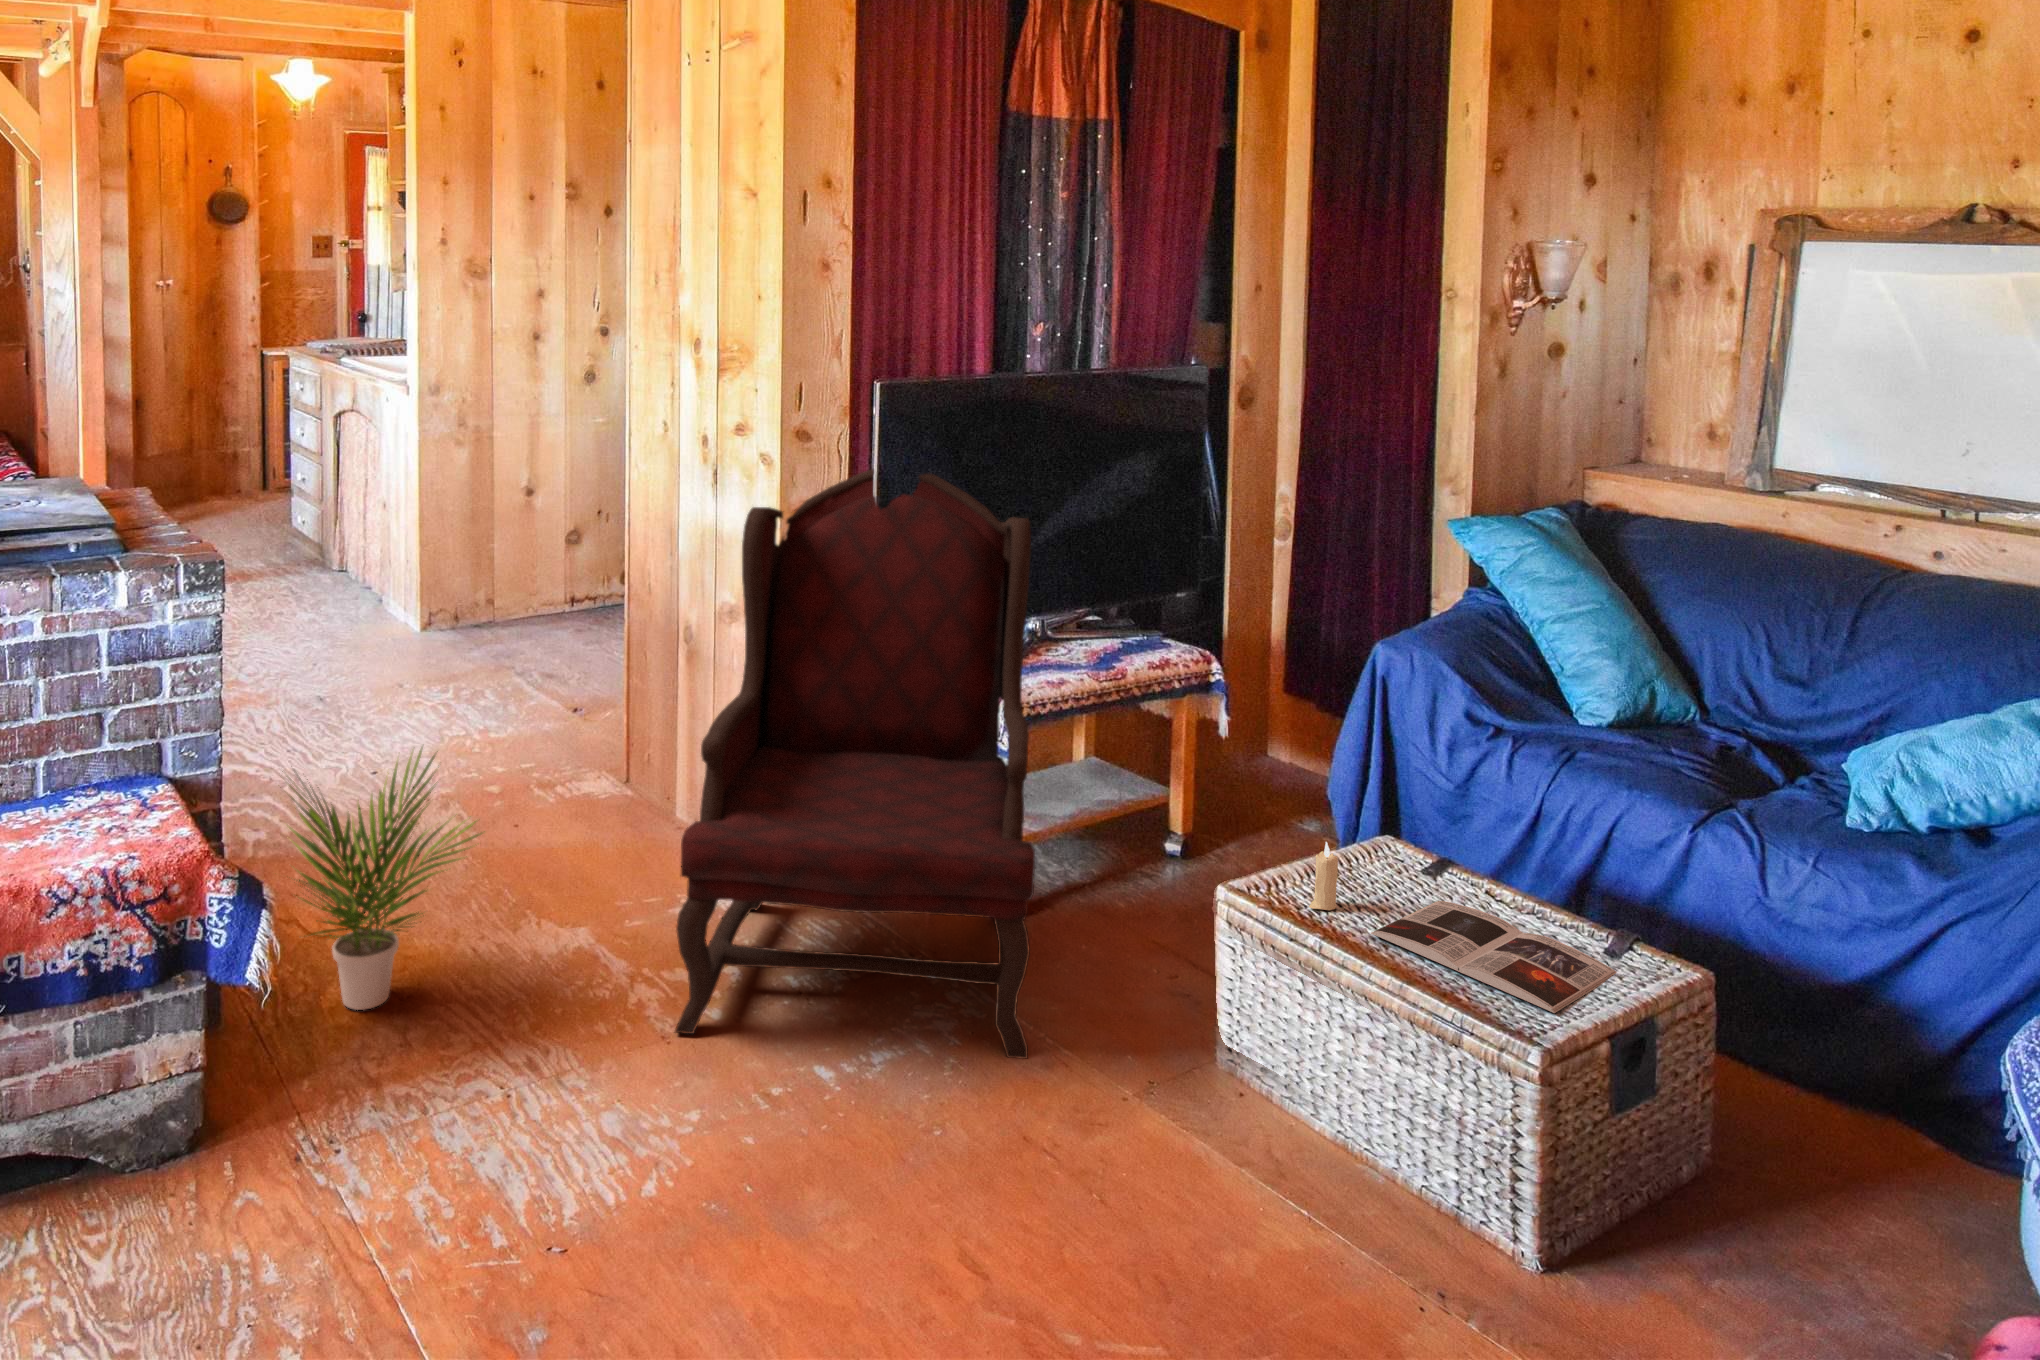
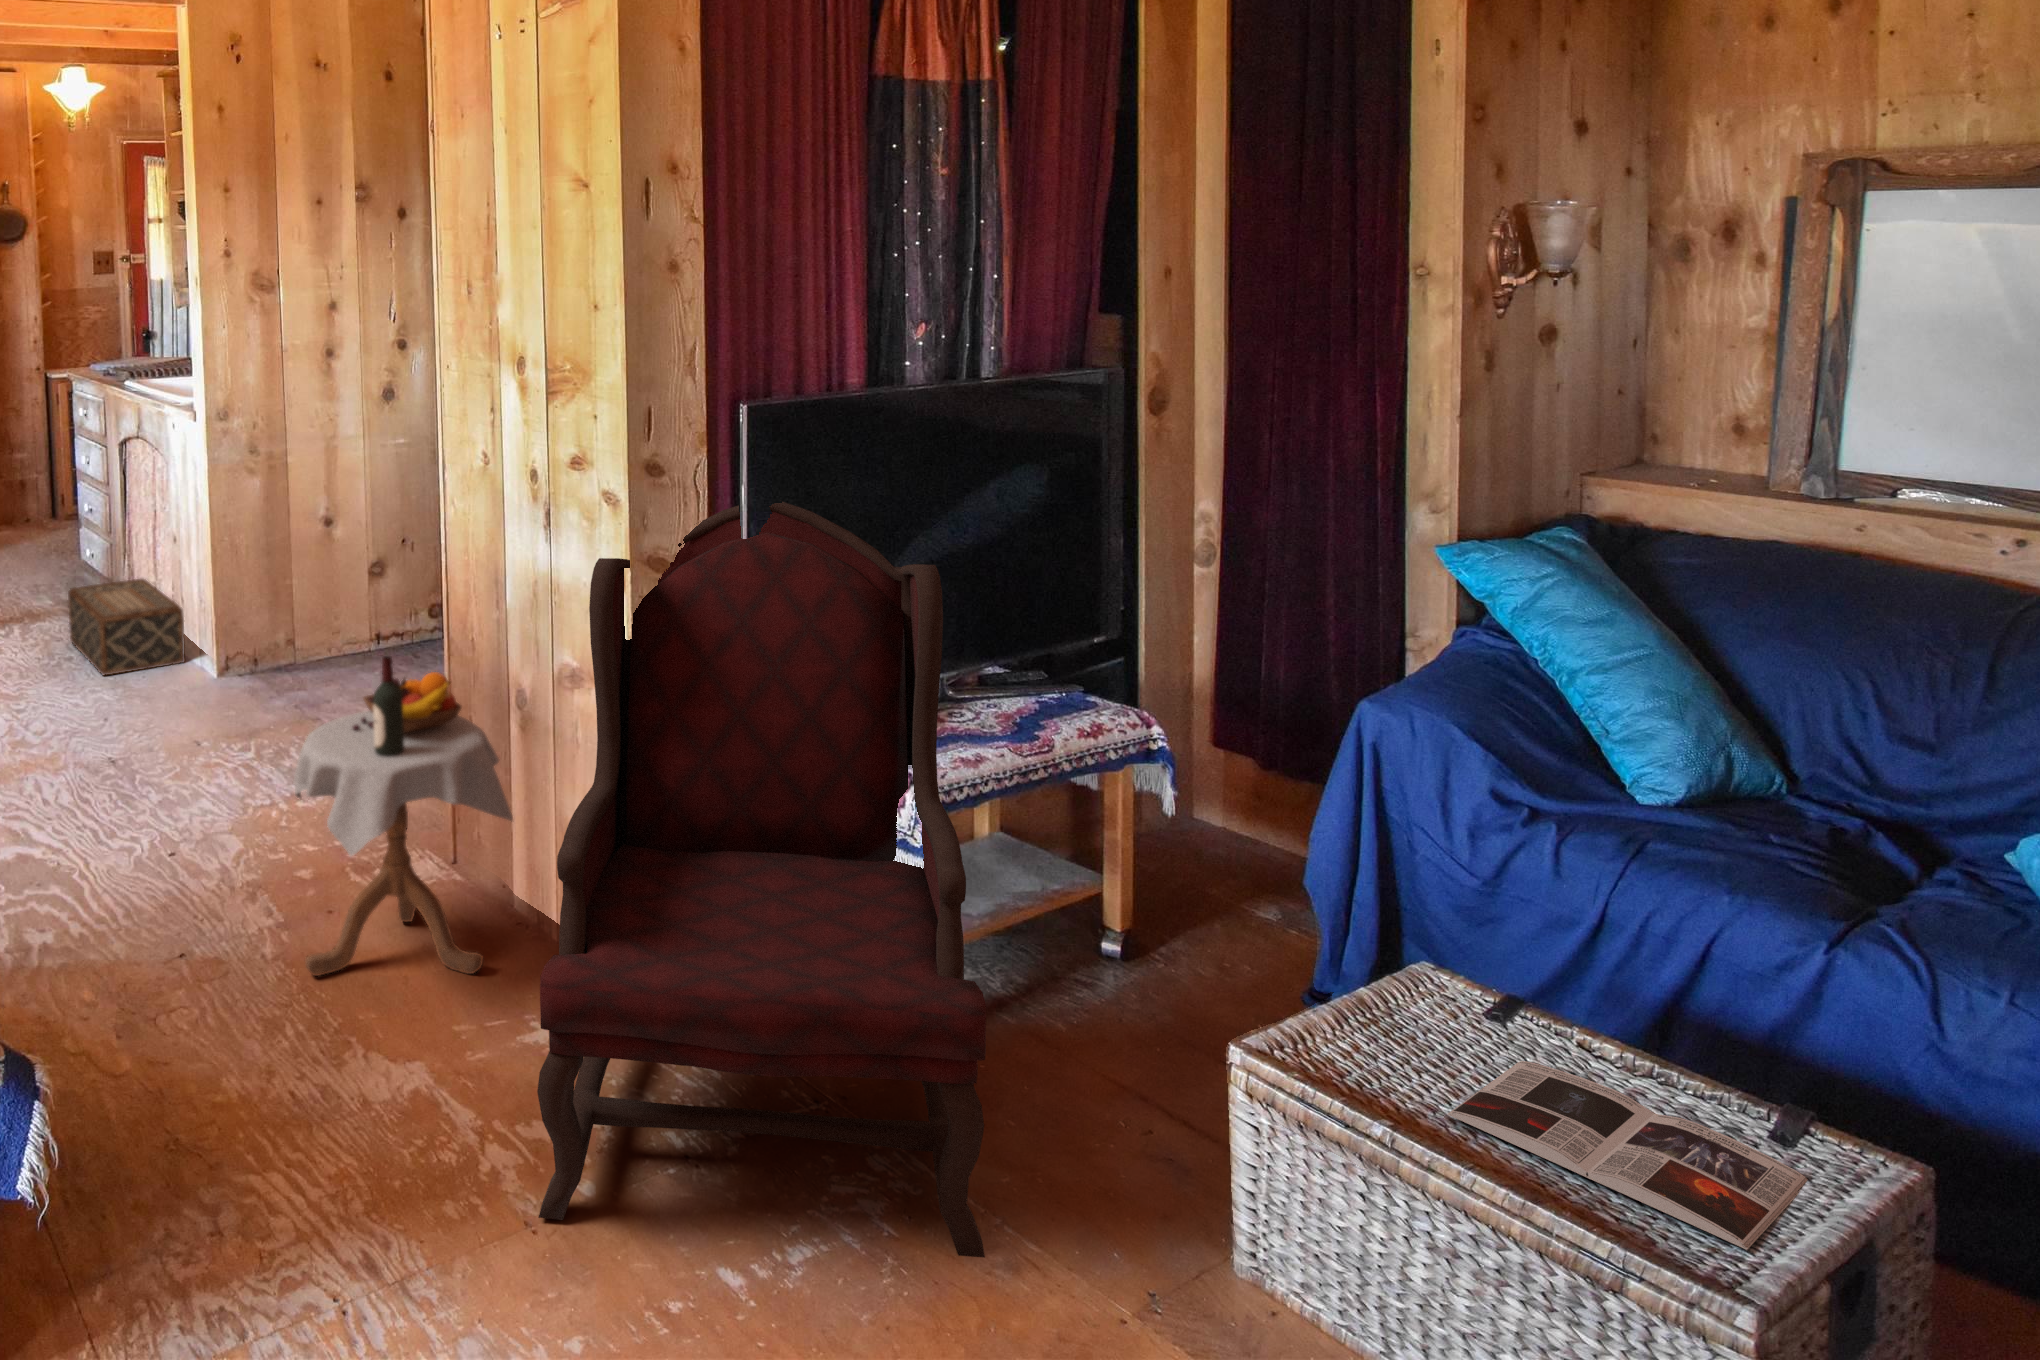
woven basket: none [284,541,393,627] -> present [68,579,185,675]
side table: none [486,589,677,864] -> present [294,656,513,976]
potted plant: present [282,748,485,1010] -> none [17,854,303,1183]
candle: present [1309,842,1338,910] -> none [1351,988,1388,1076]

